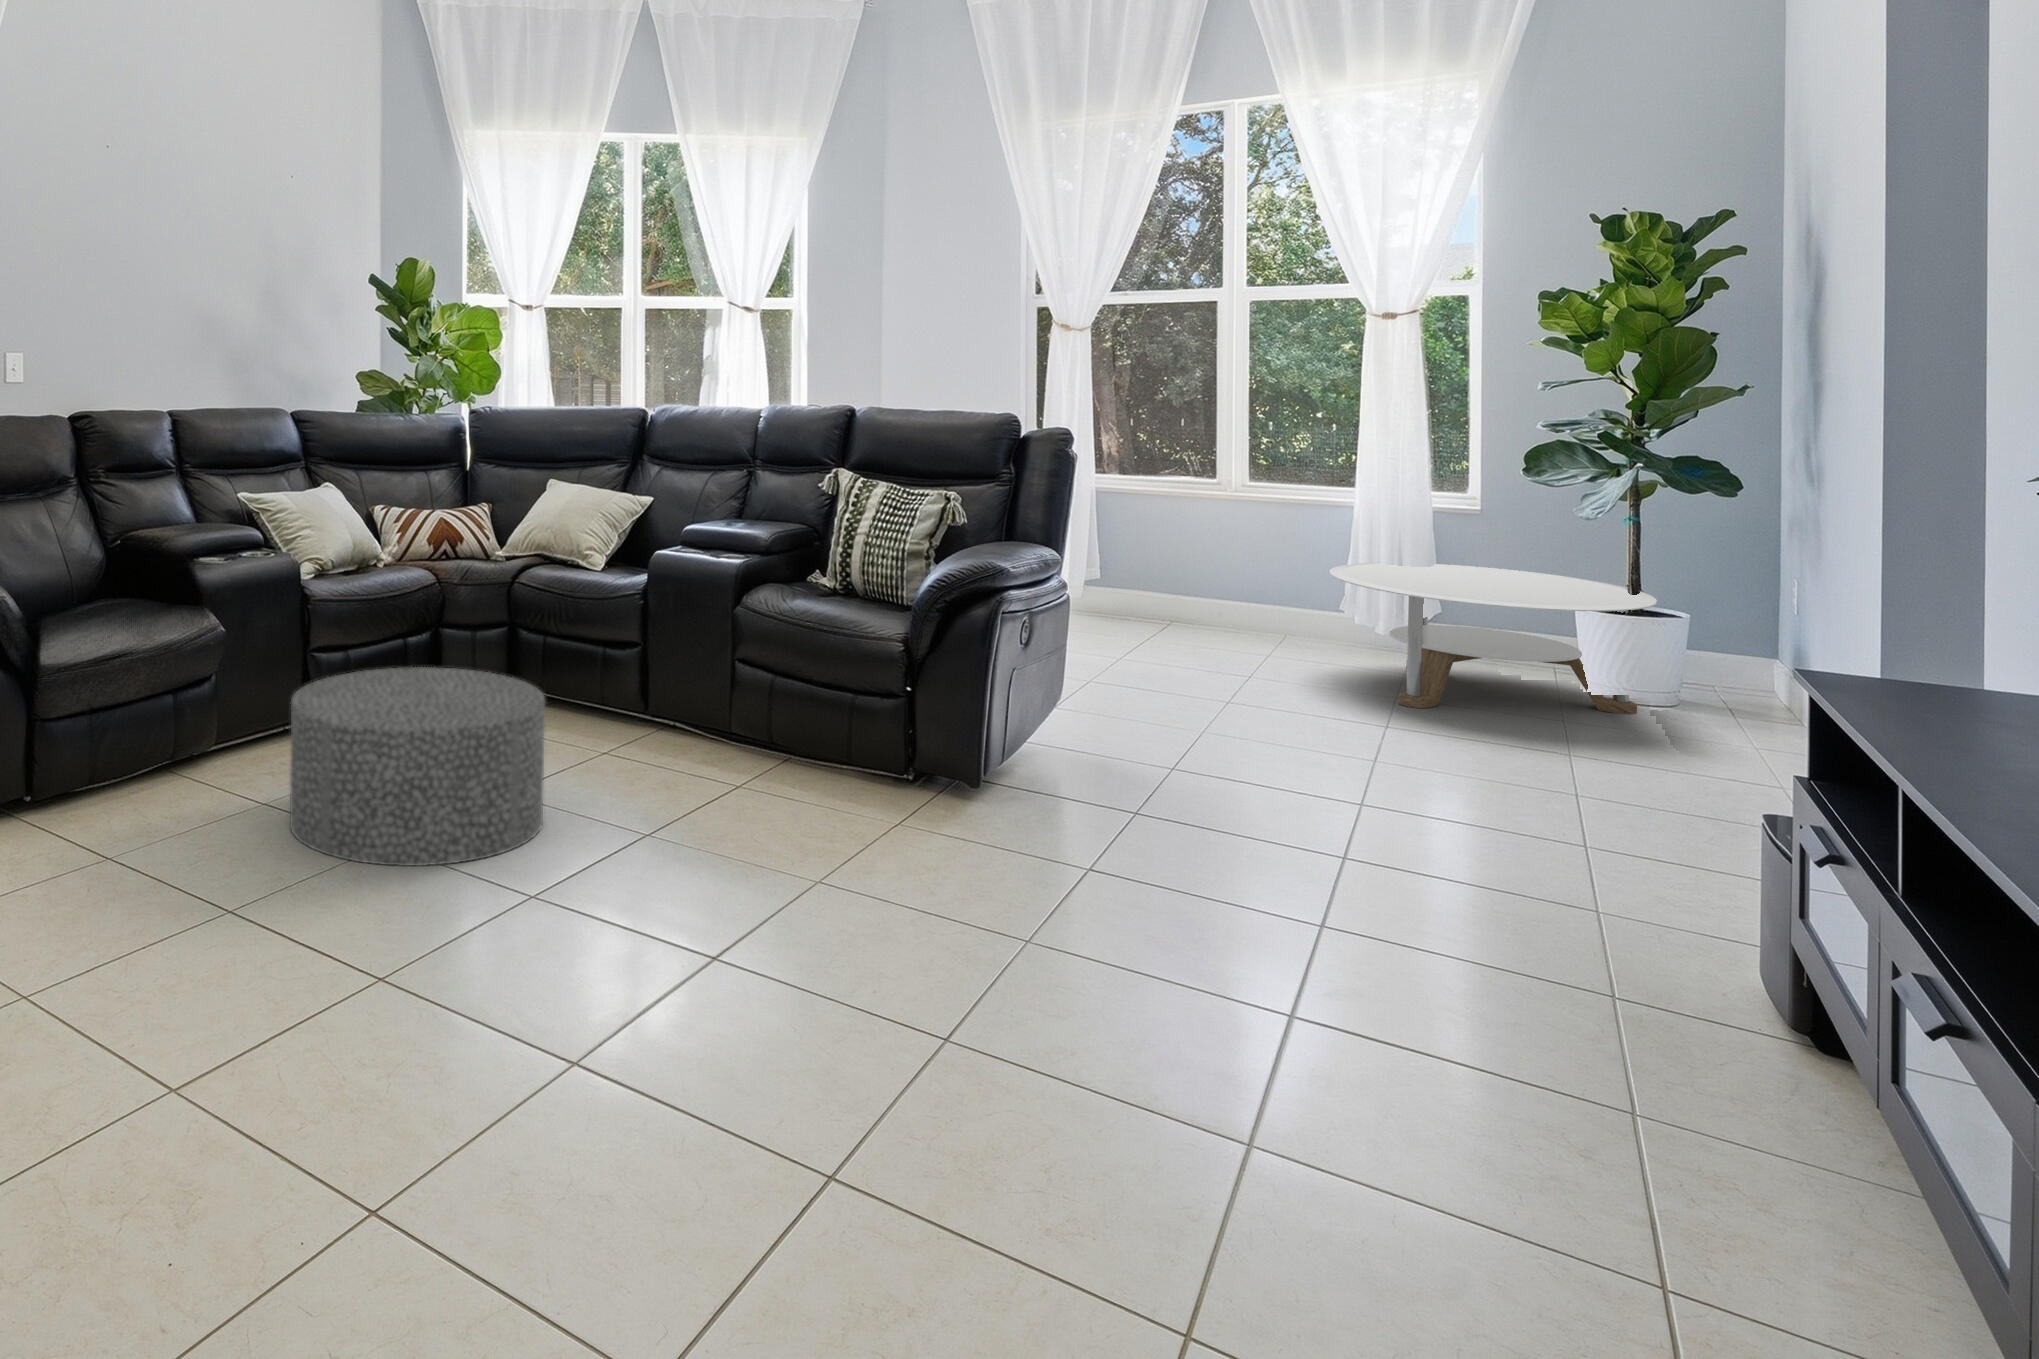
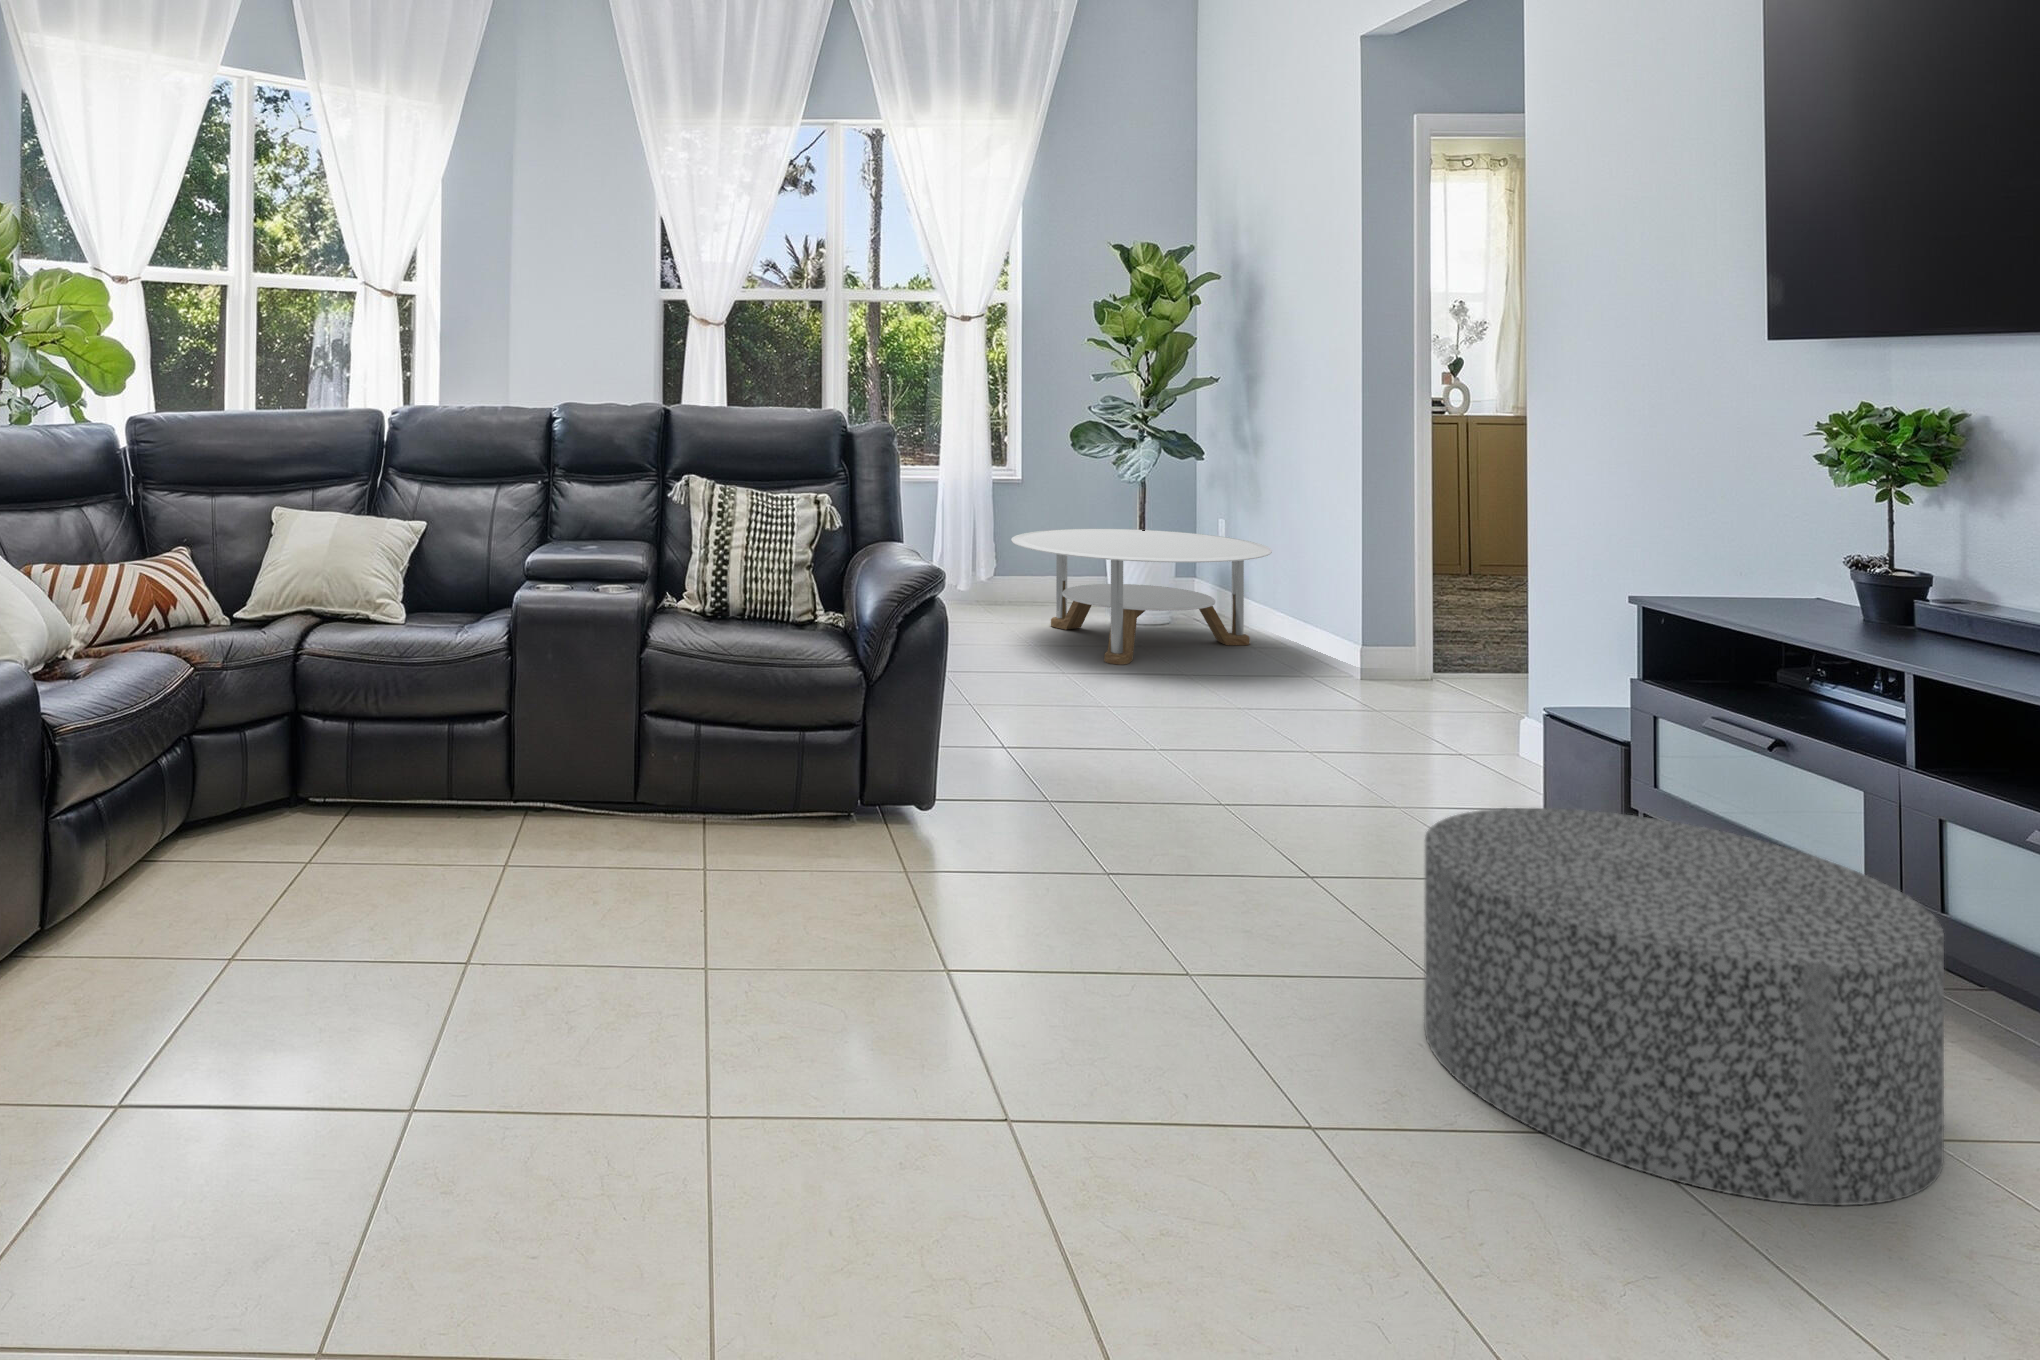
ottoman: present [290,667,545,866] -> present [1424,808,1944,1206]

